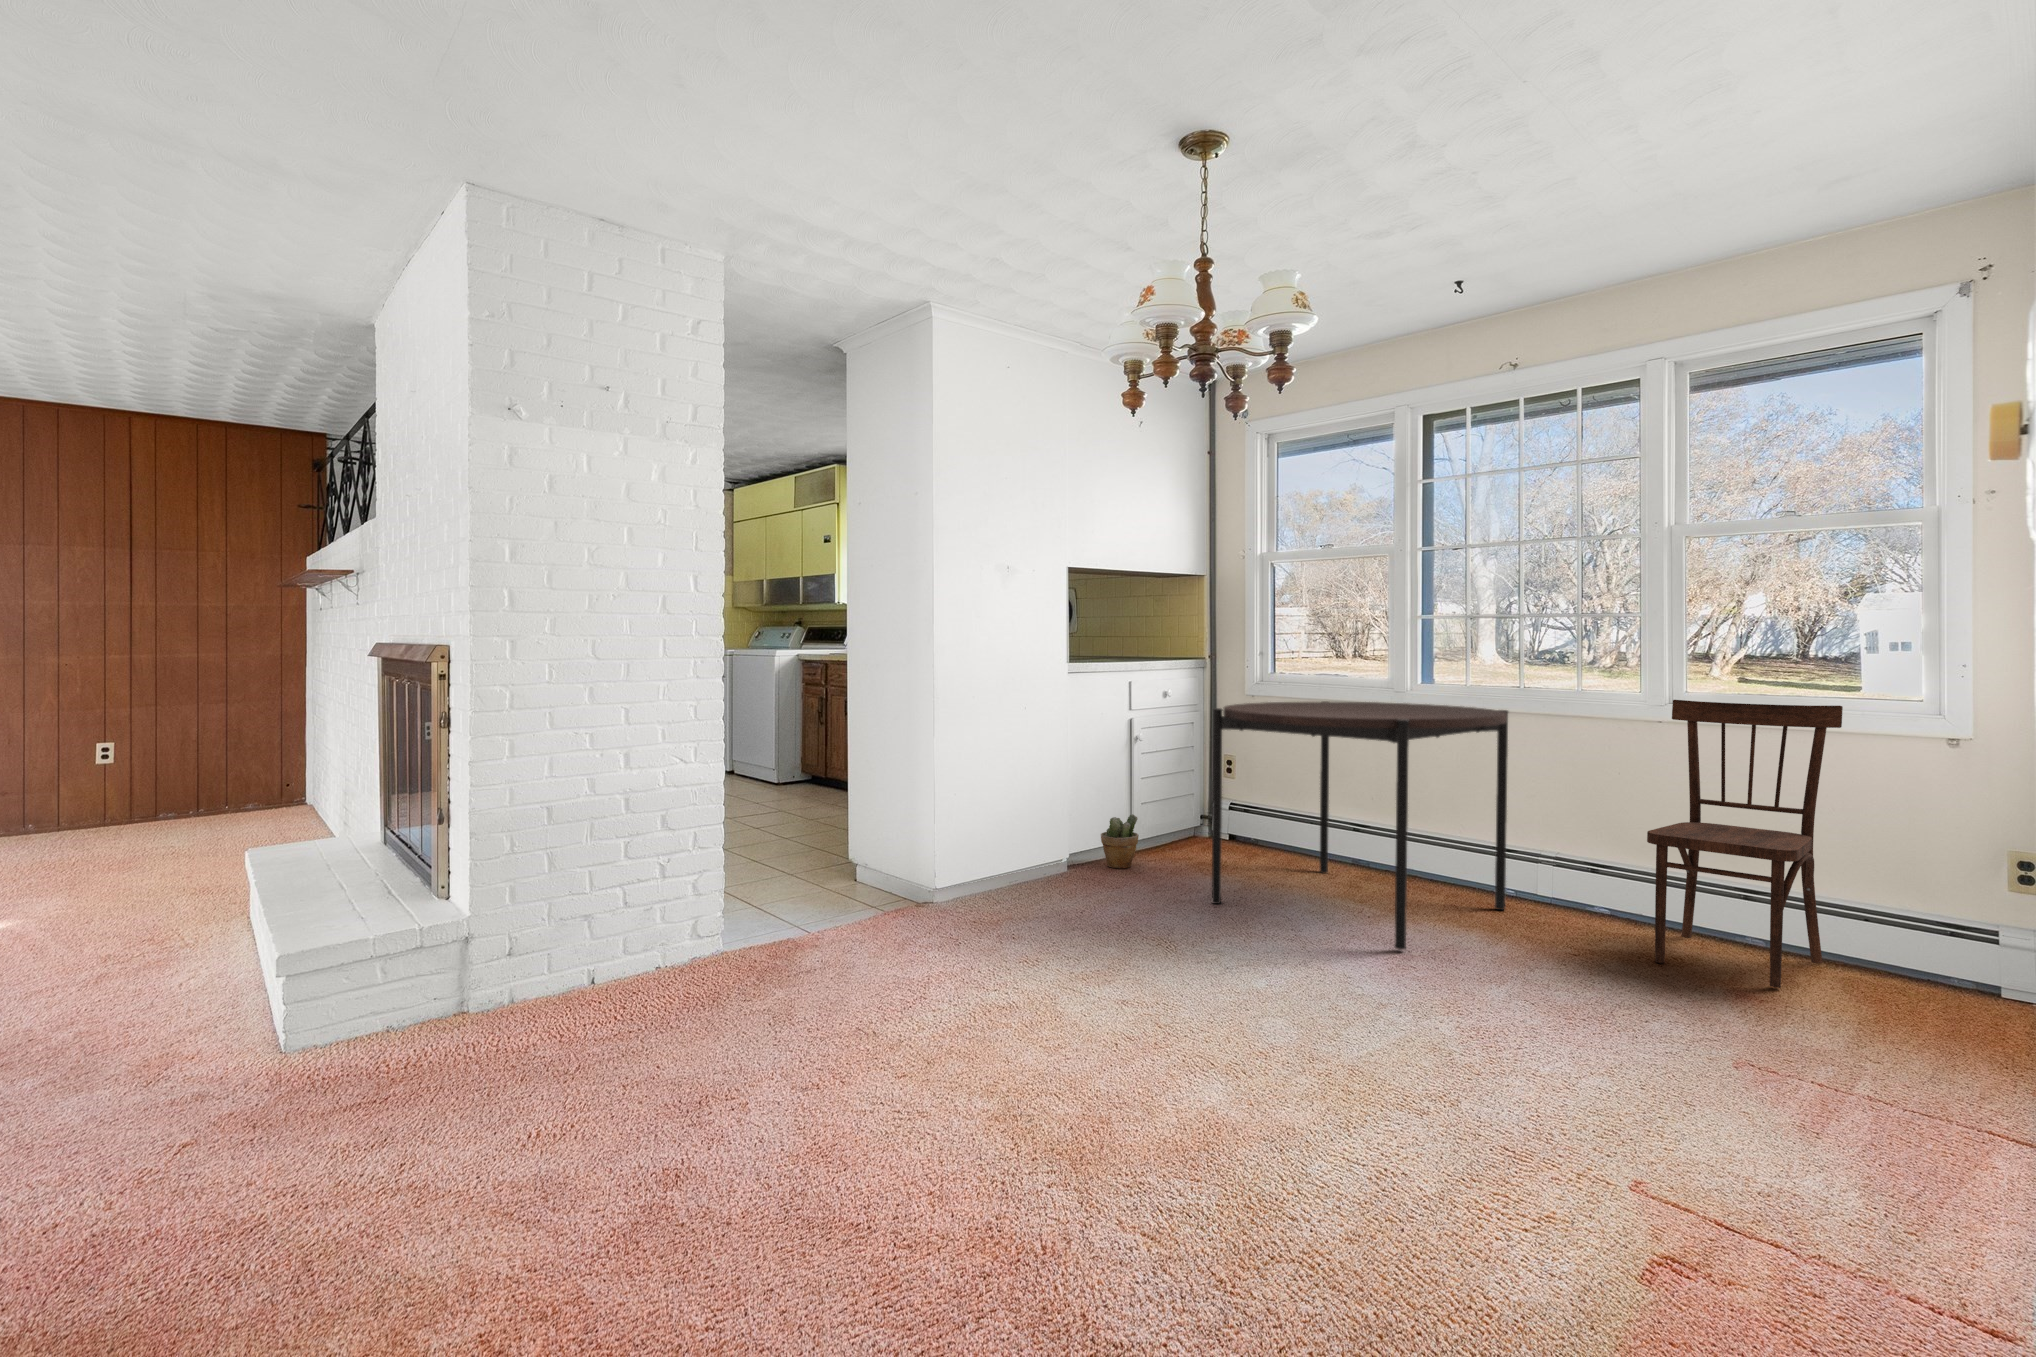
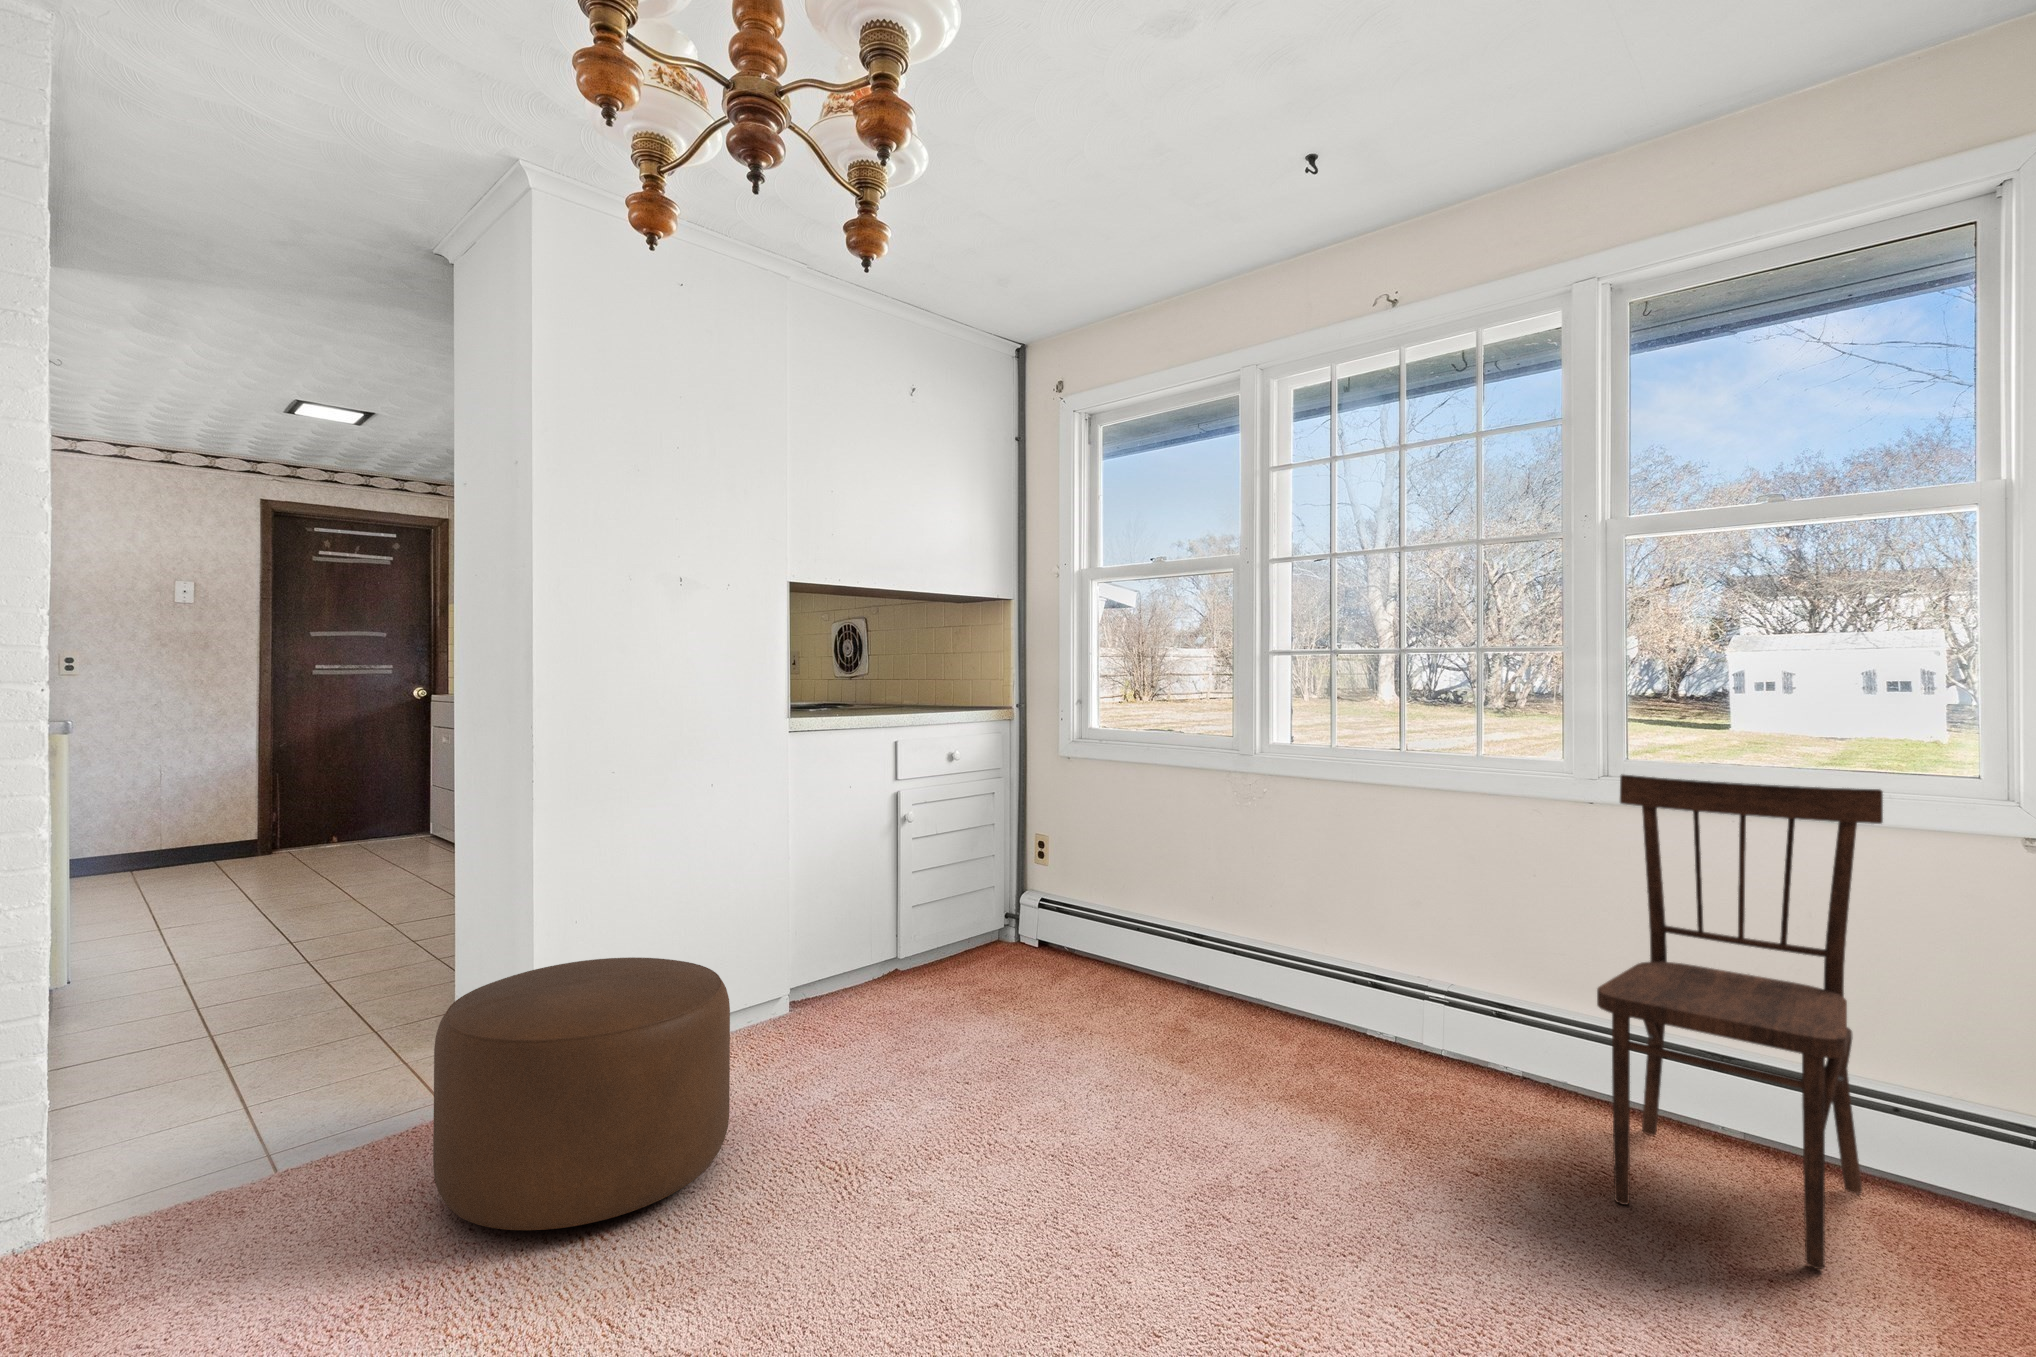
dining table: present [1212,701,1508,950] -> none [965,768,1389,1189]
ottoman: none [927,814,1088,950] -> present [433,957,730,1230]
potted plant: present [1101,814,1139,868] -> none [842,927,895,1006]

